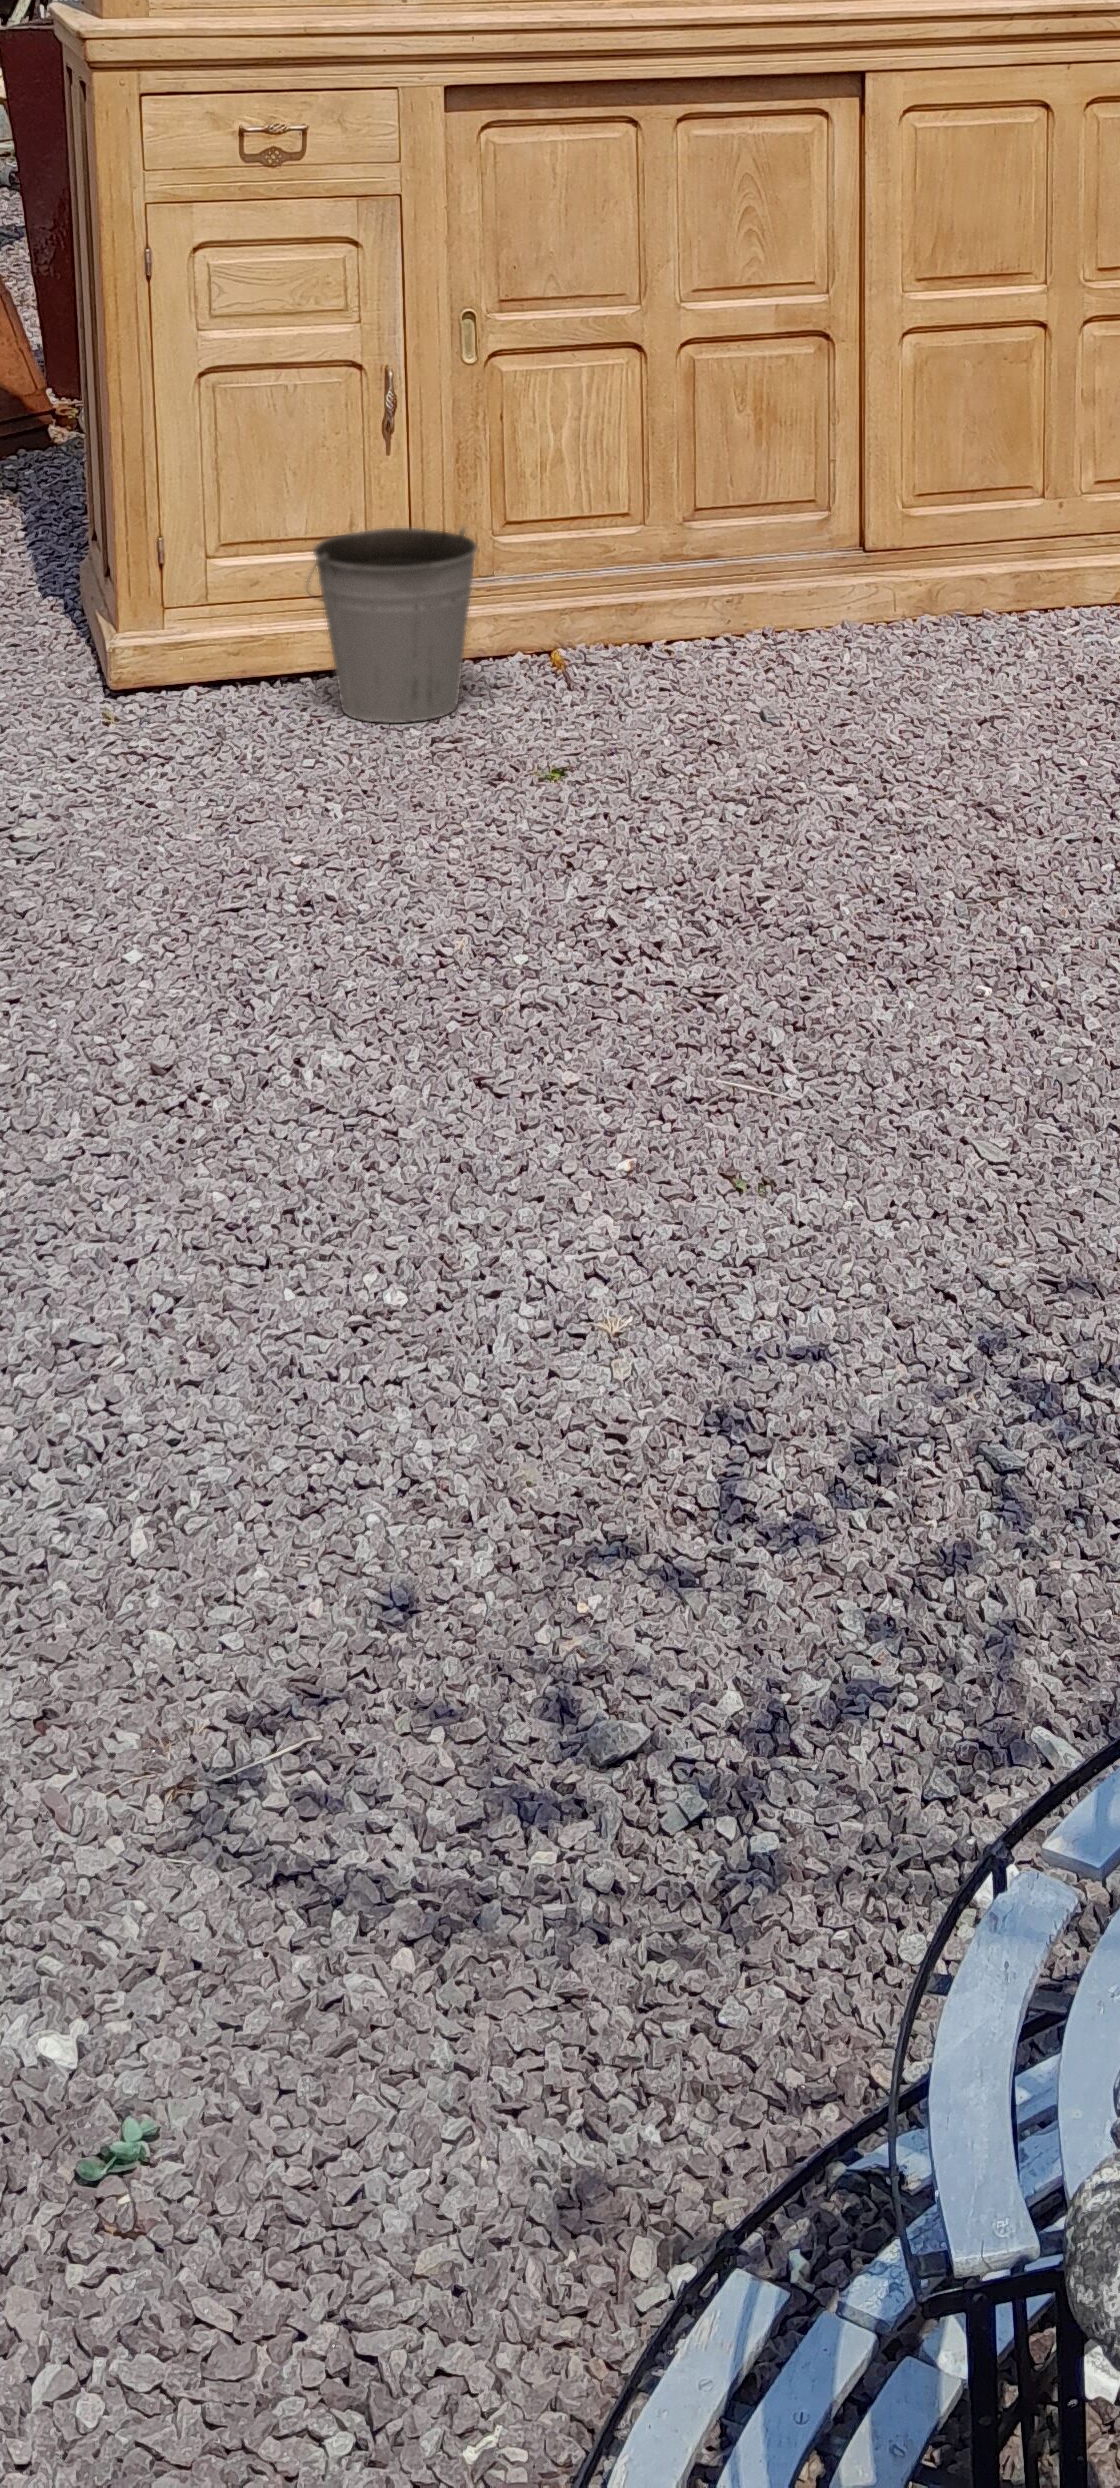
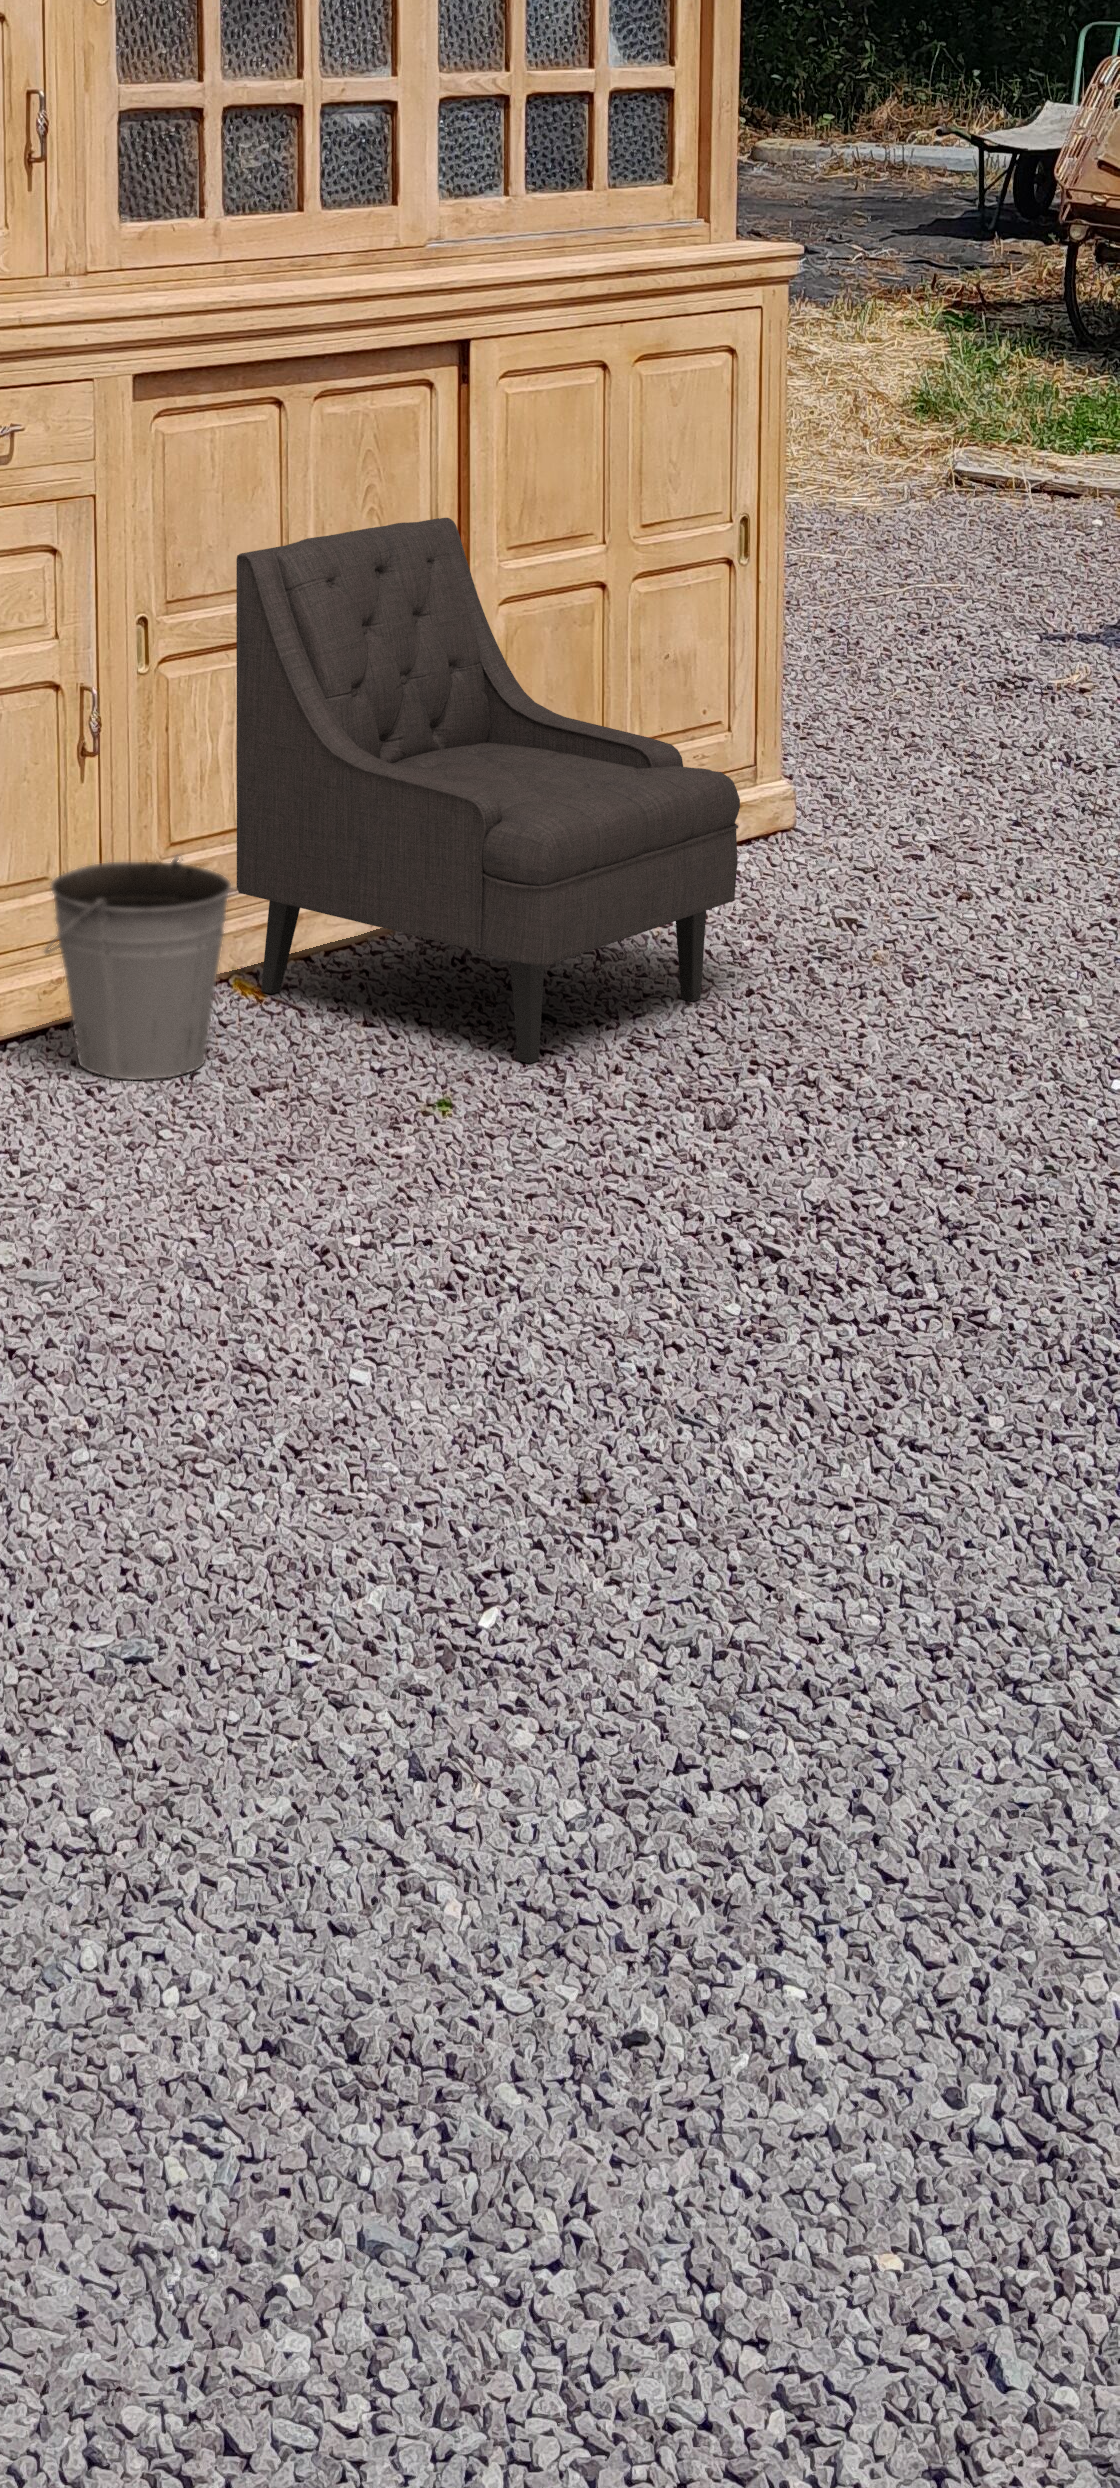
chair: none [565,240,995,752] -> present [236,518,740,1063]

